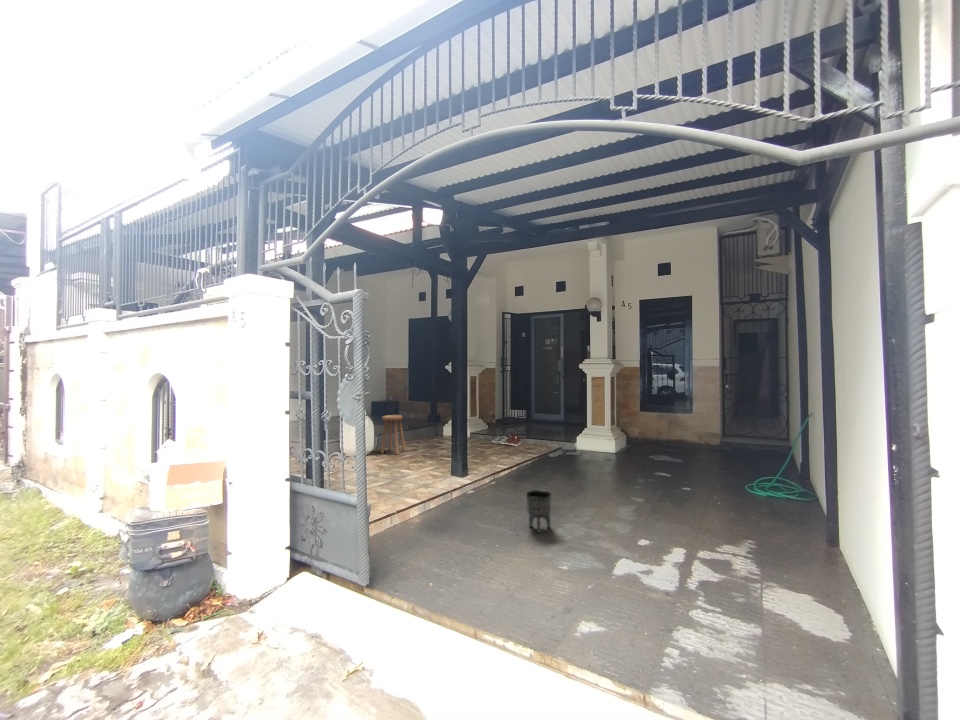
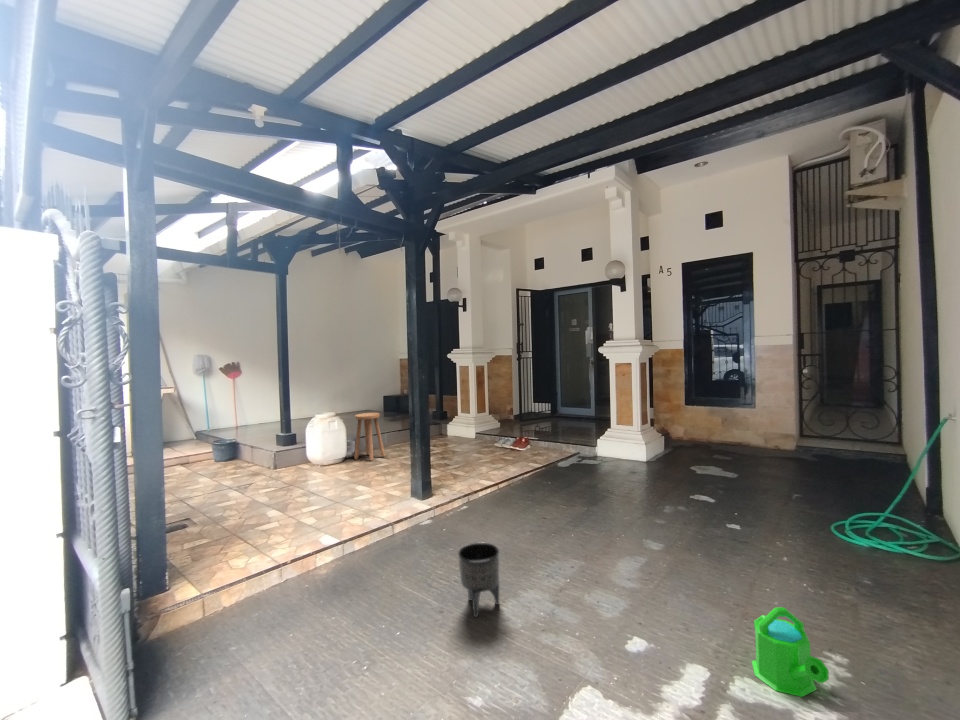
watering can: none [700,509,738,552] -> present [752,607,829,697]

